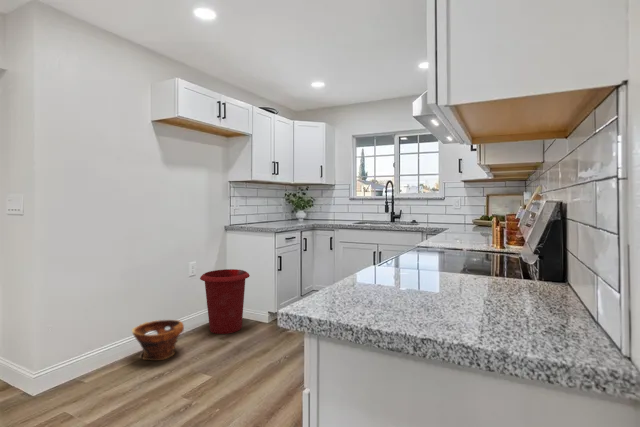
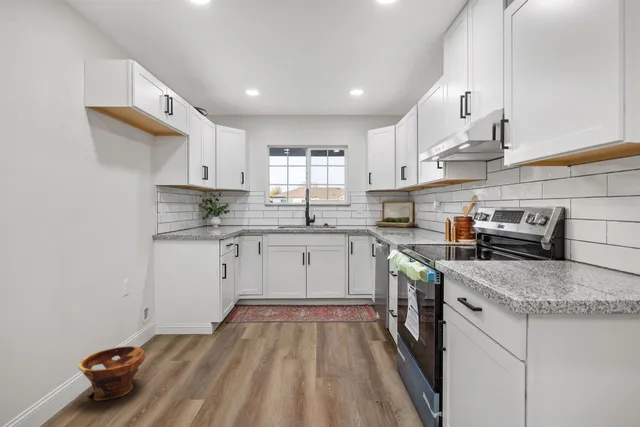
waste bin: present [200,269,250,334] -> none [139,281,197,354]

